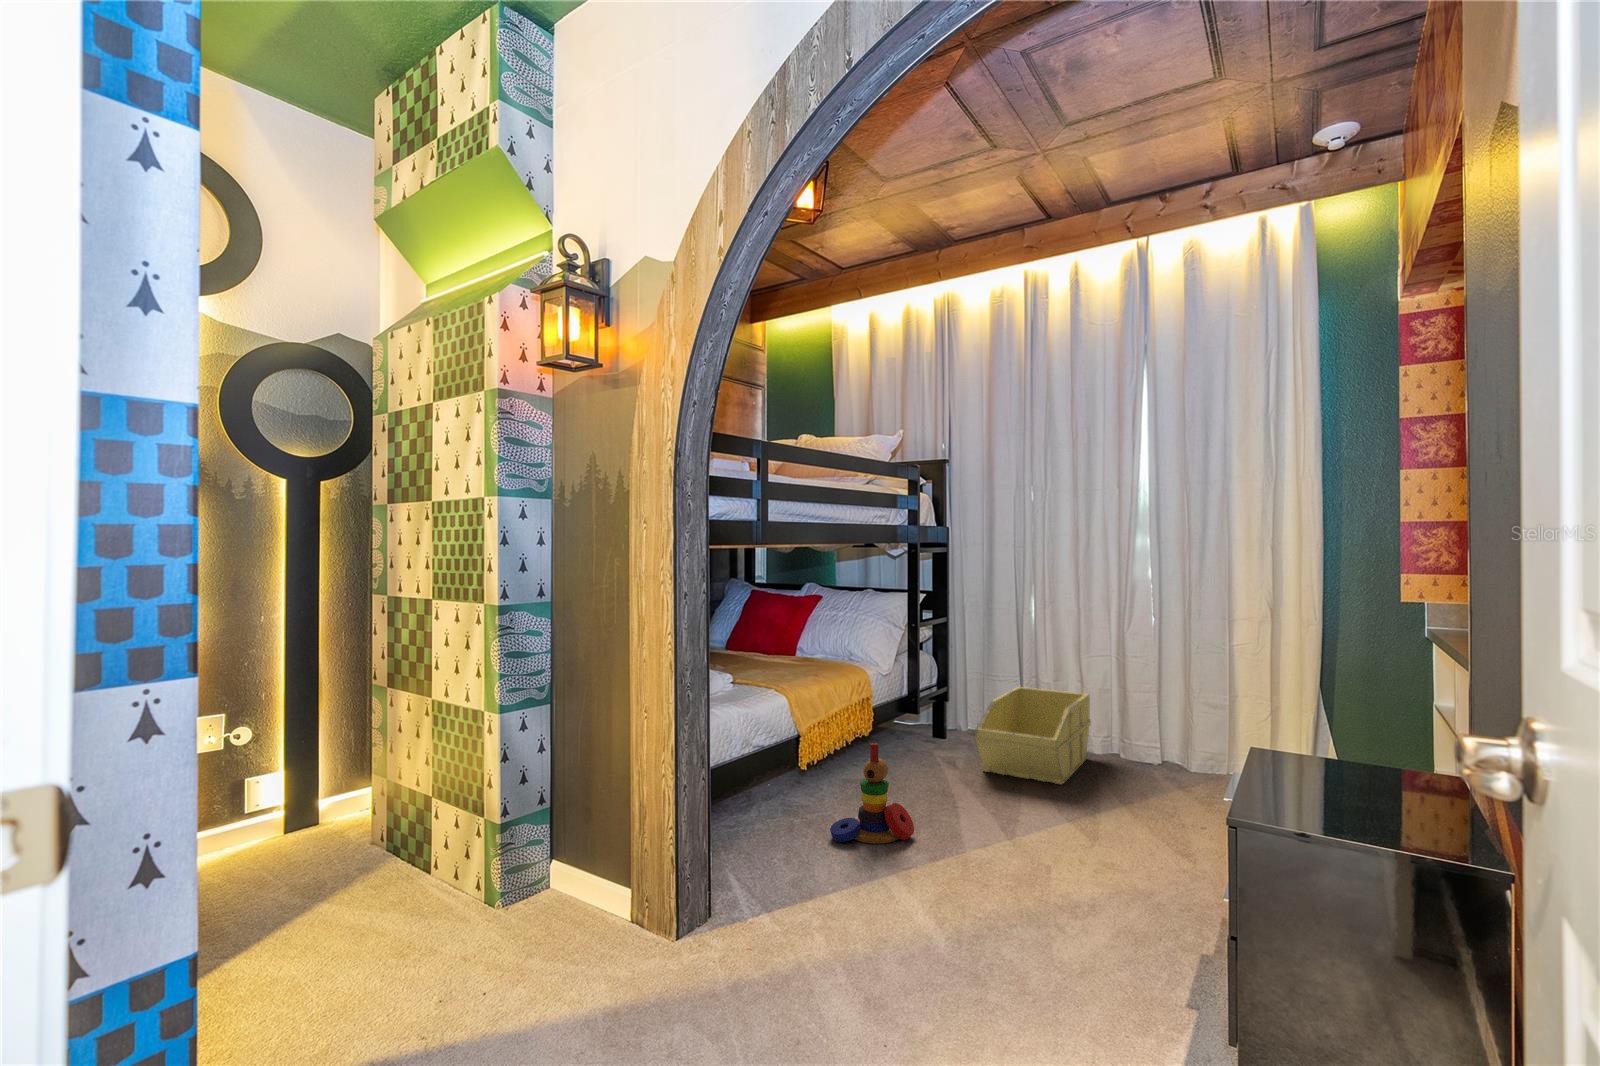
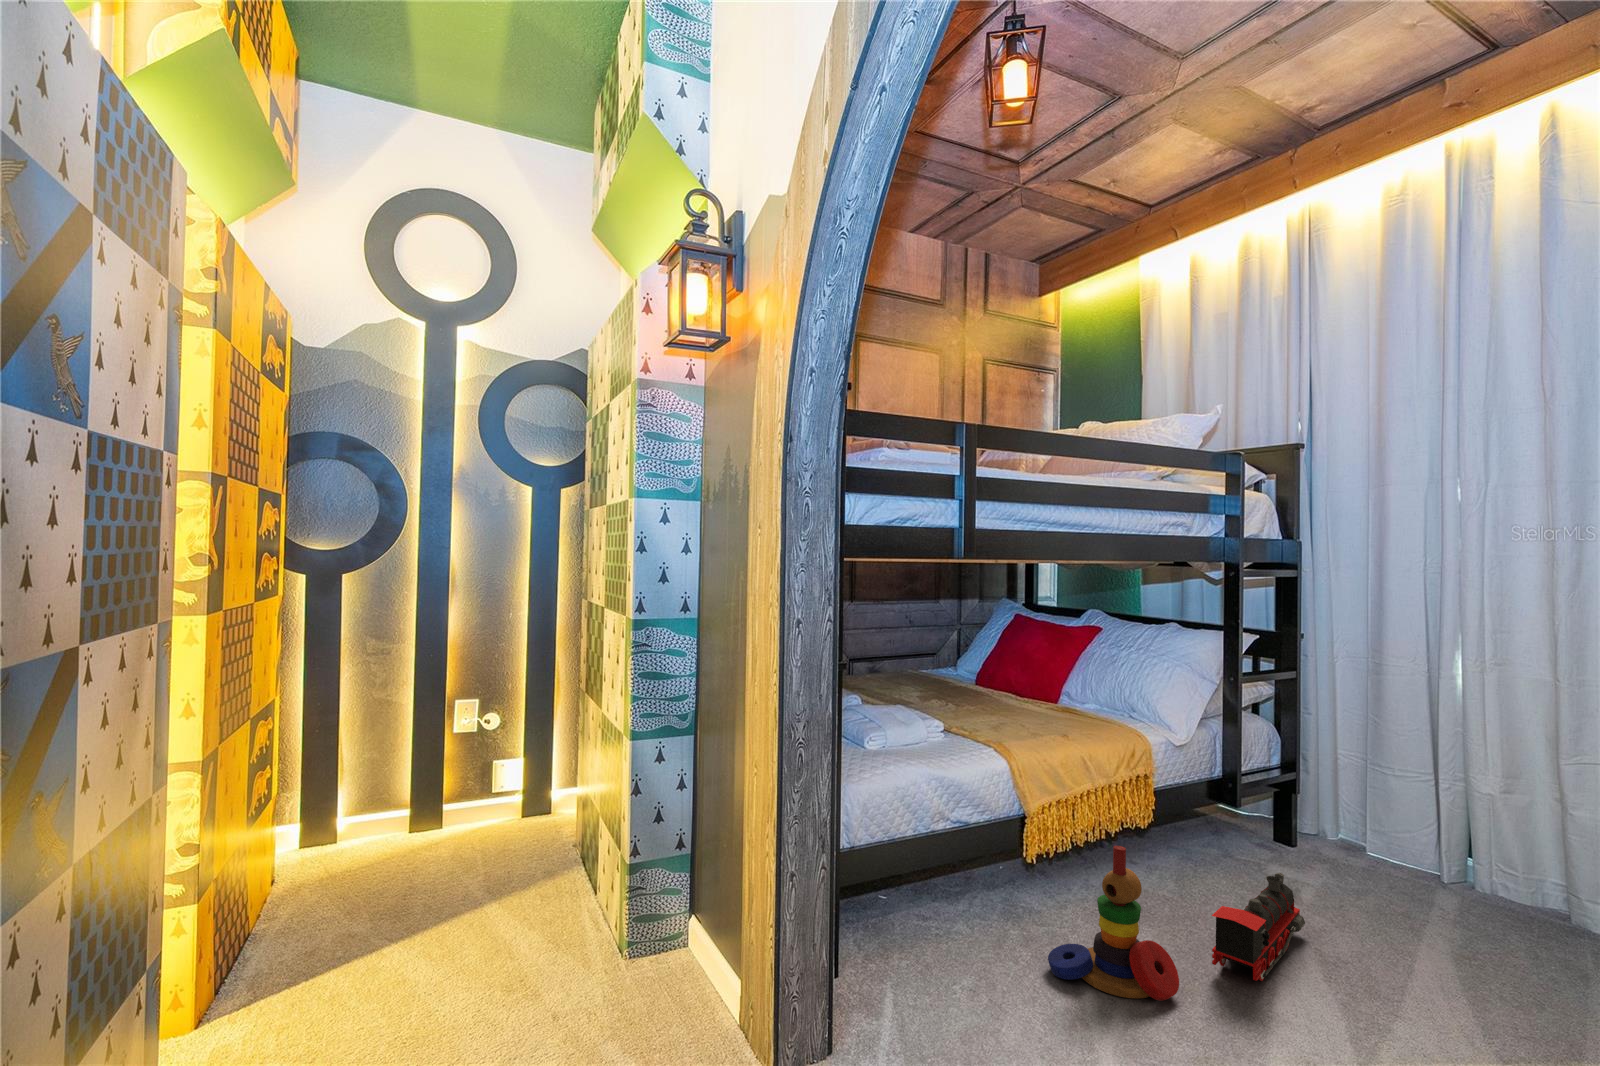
storage bin: present [974,687,1091,784] -> none [1321,785,1567,966]
toy train: none [927,751,970,817] -> present [1212,873,1305,981]

